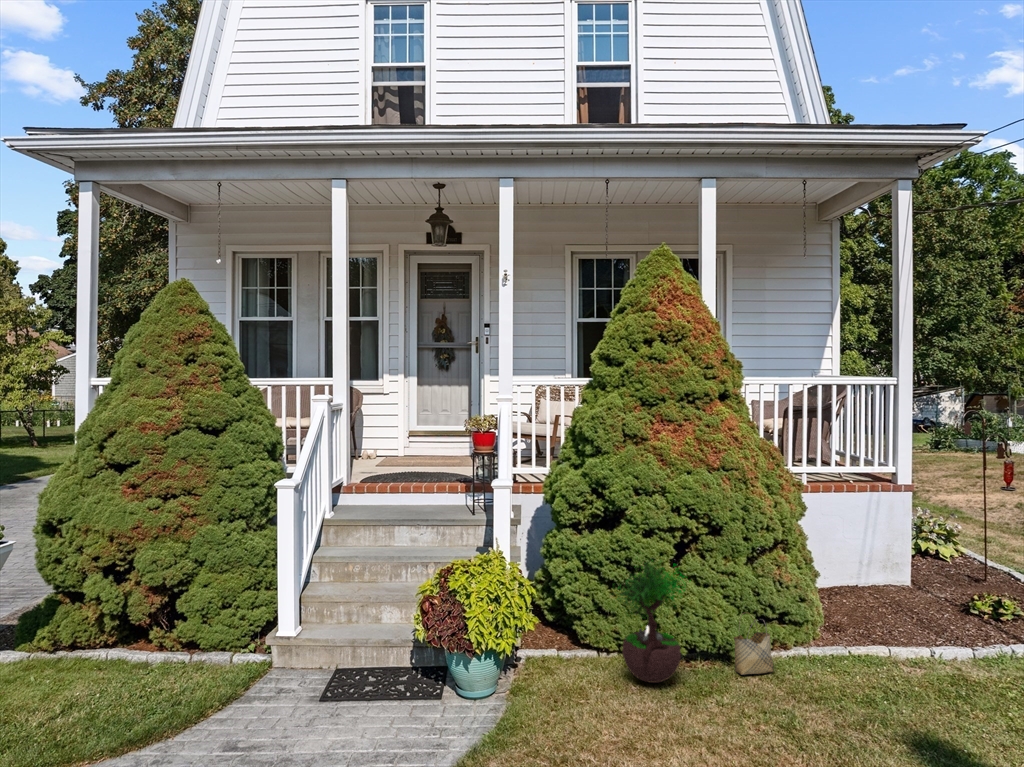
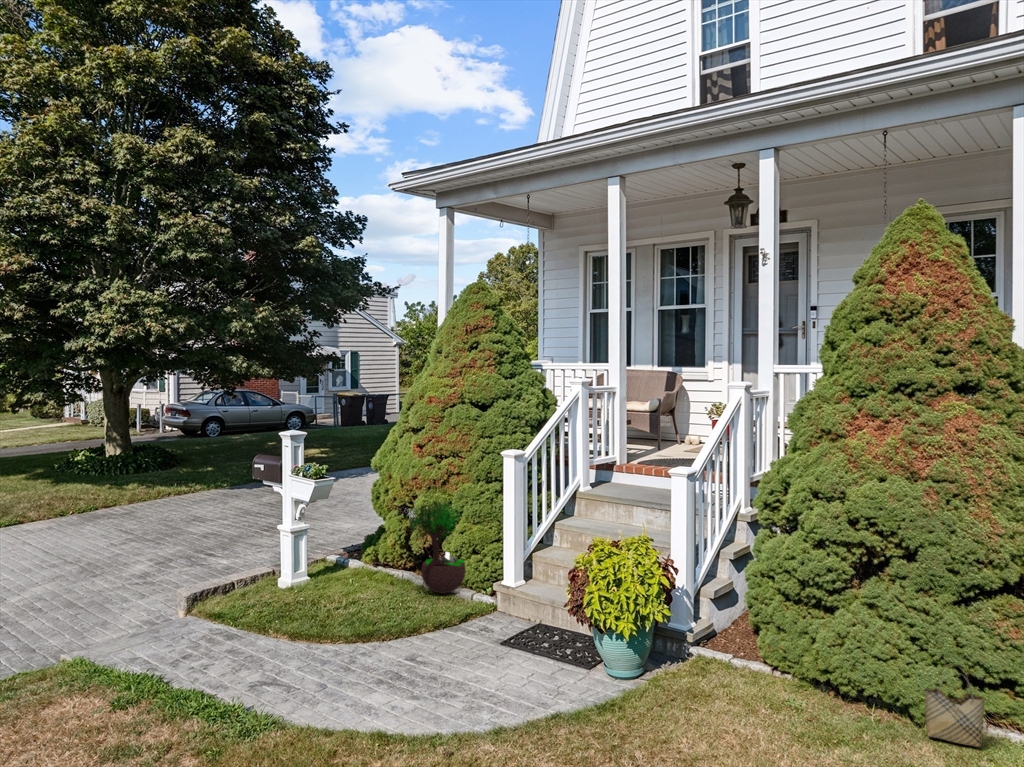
potted tree: present [613,560,685,683] -> present [407,498,466,594]

